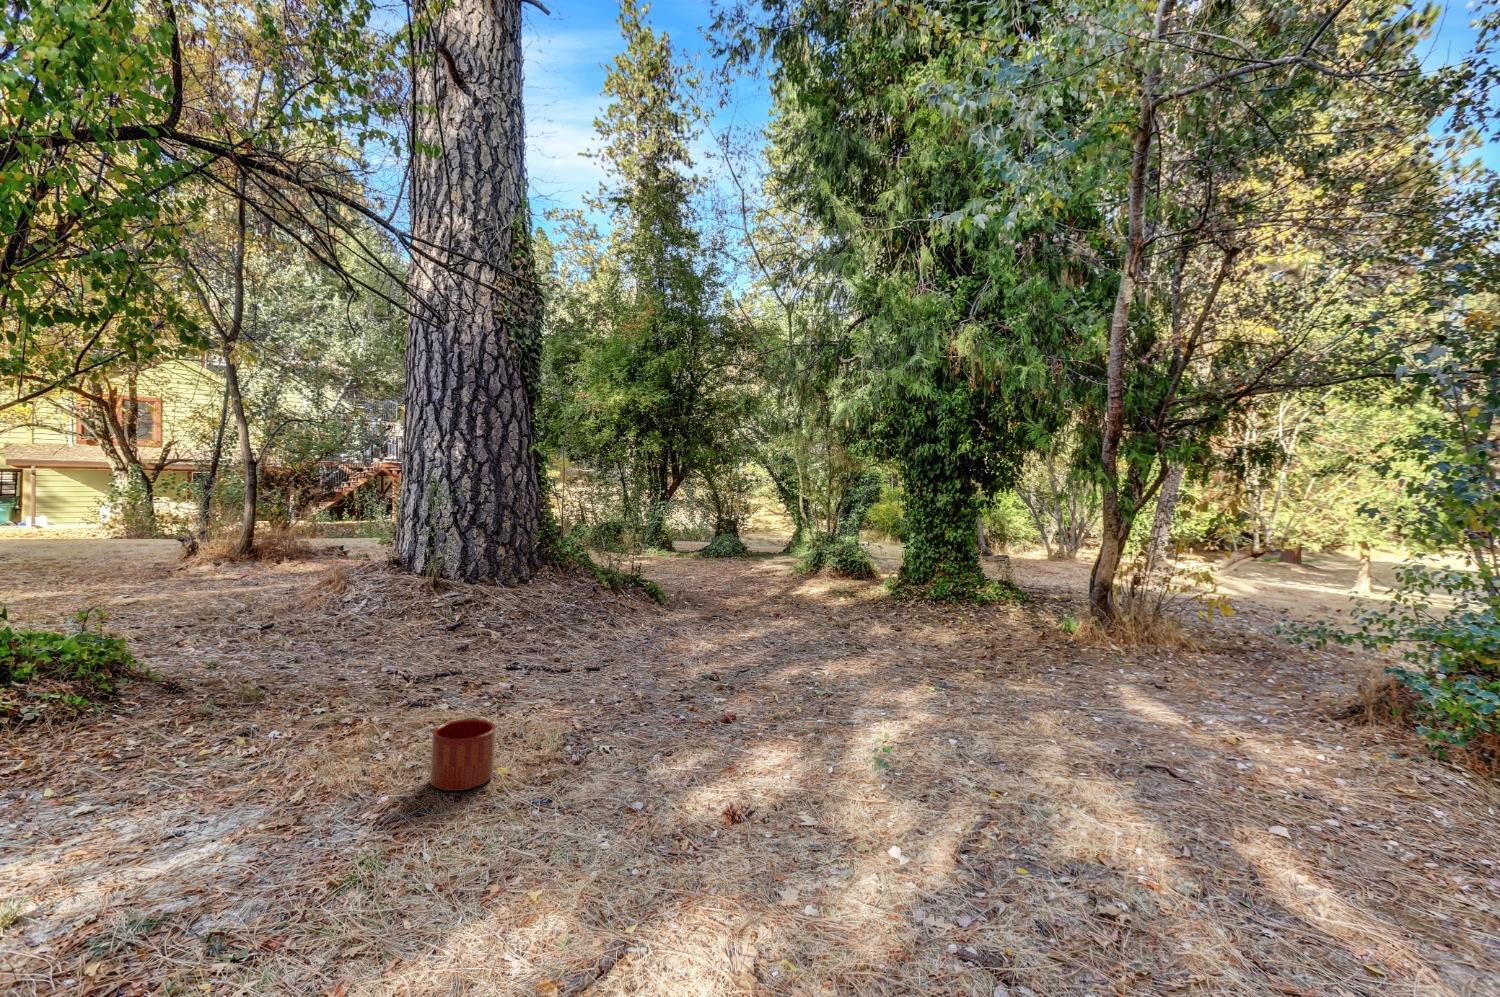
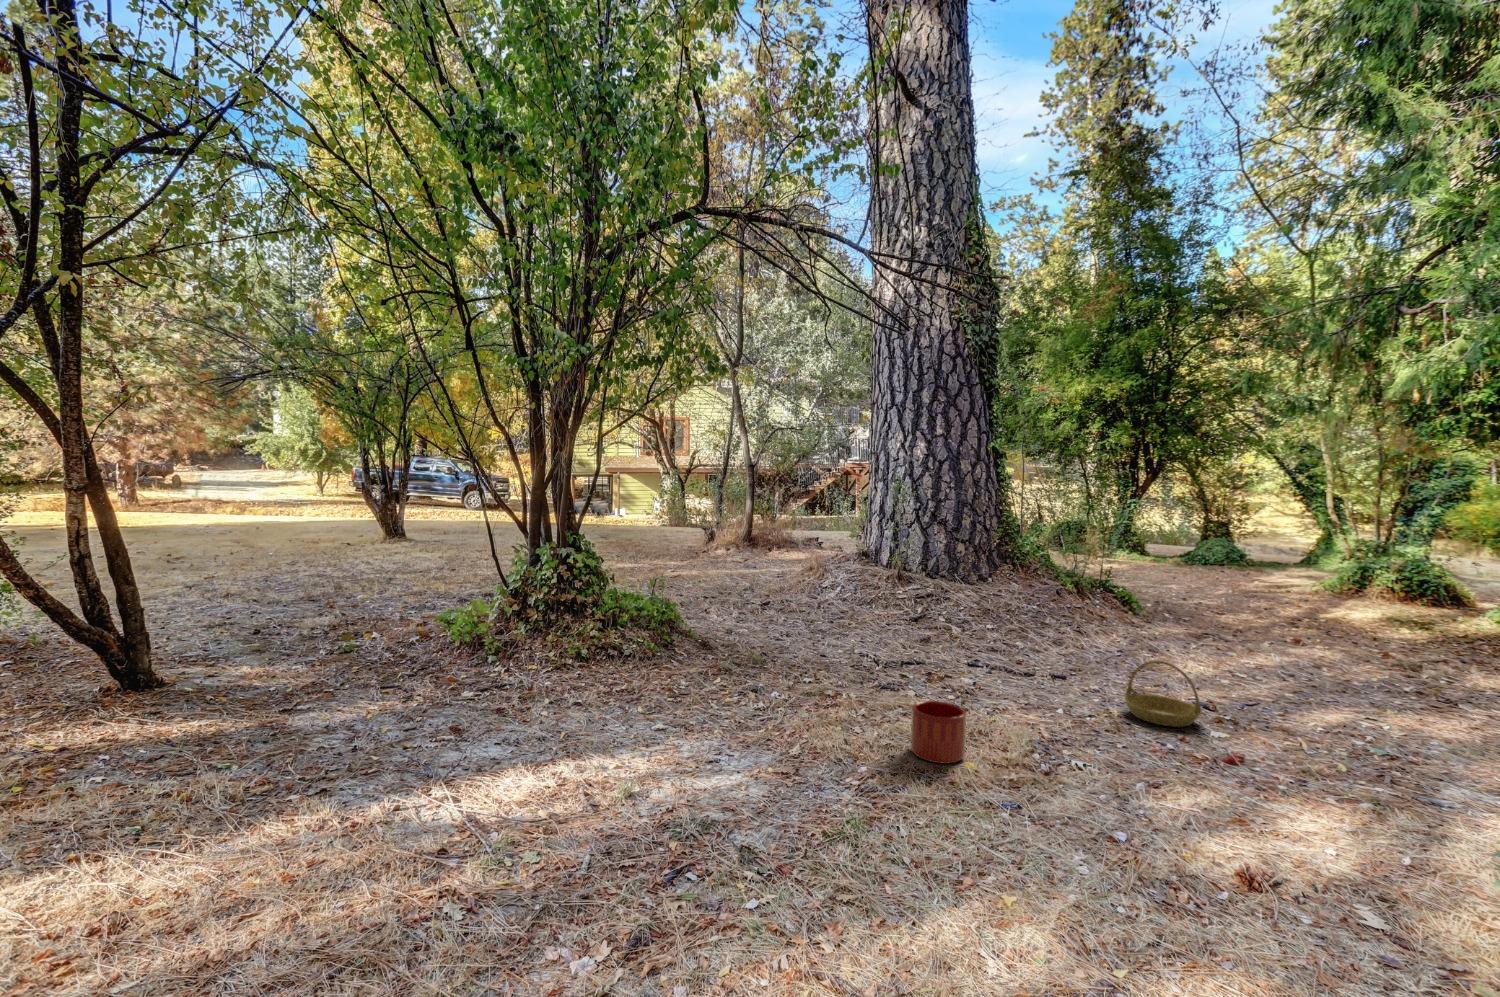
basket: none [648,642,706,699] -> present [1124,661,1201,727]

